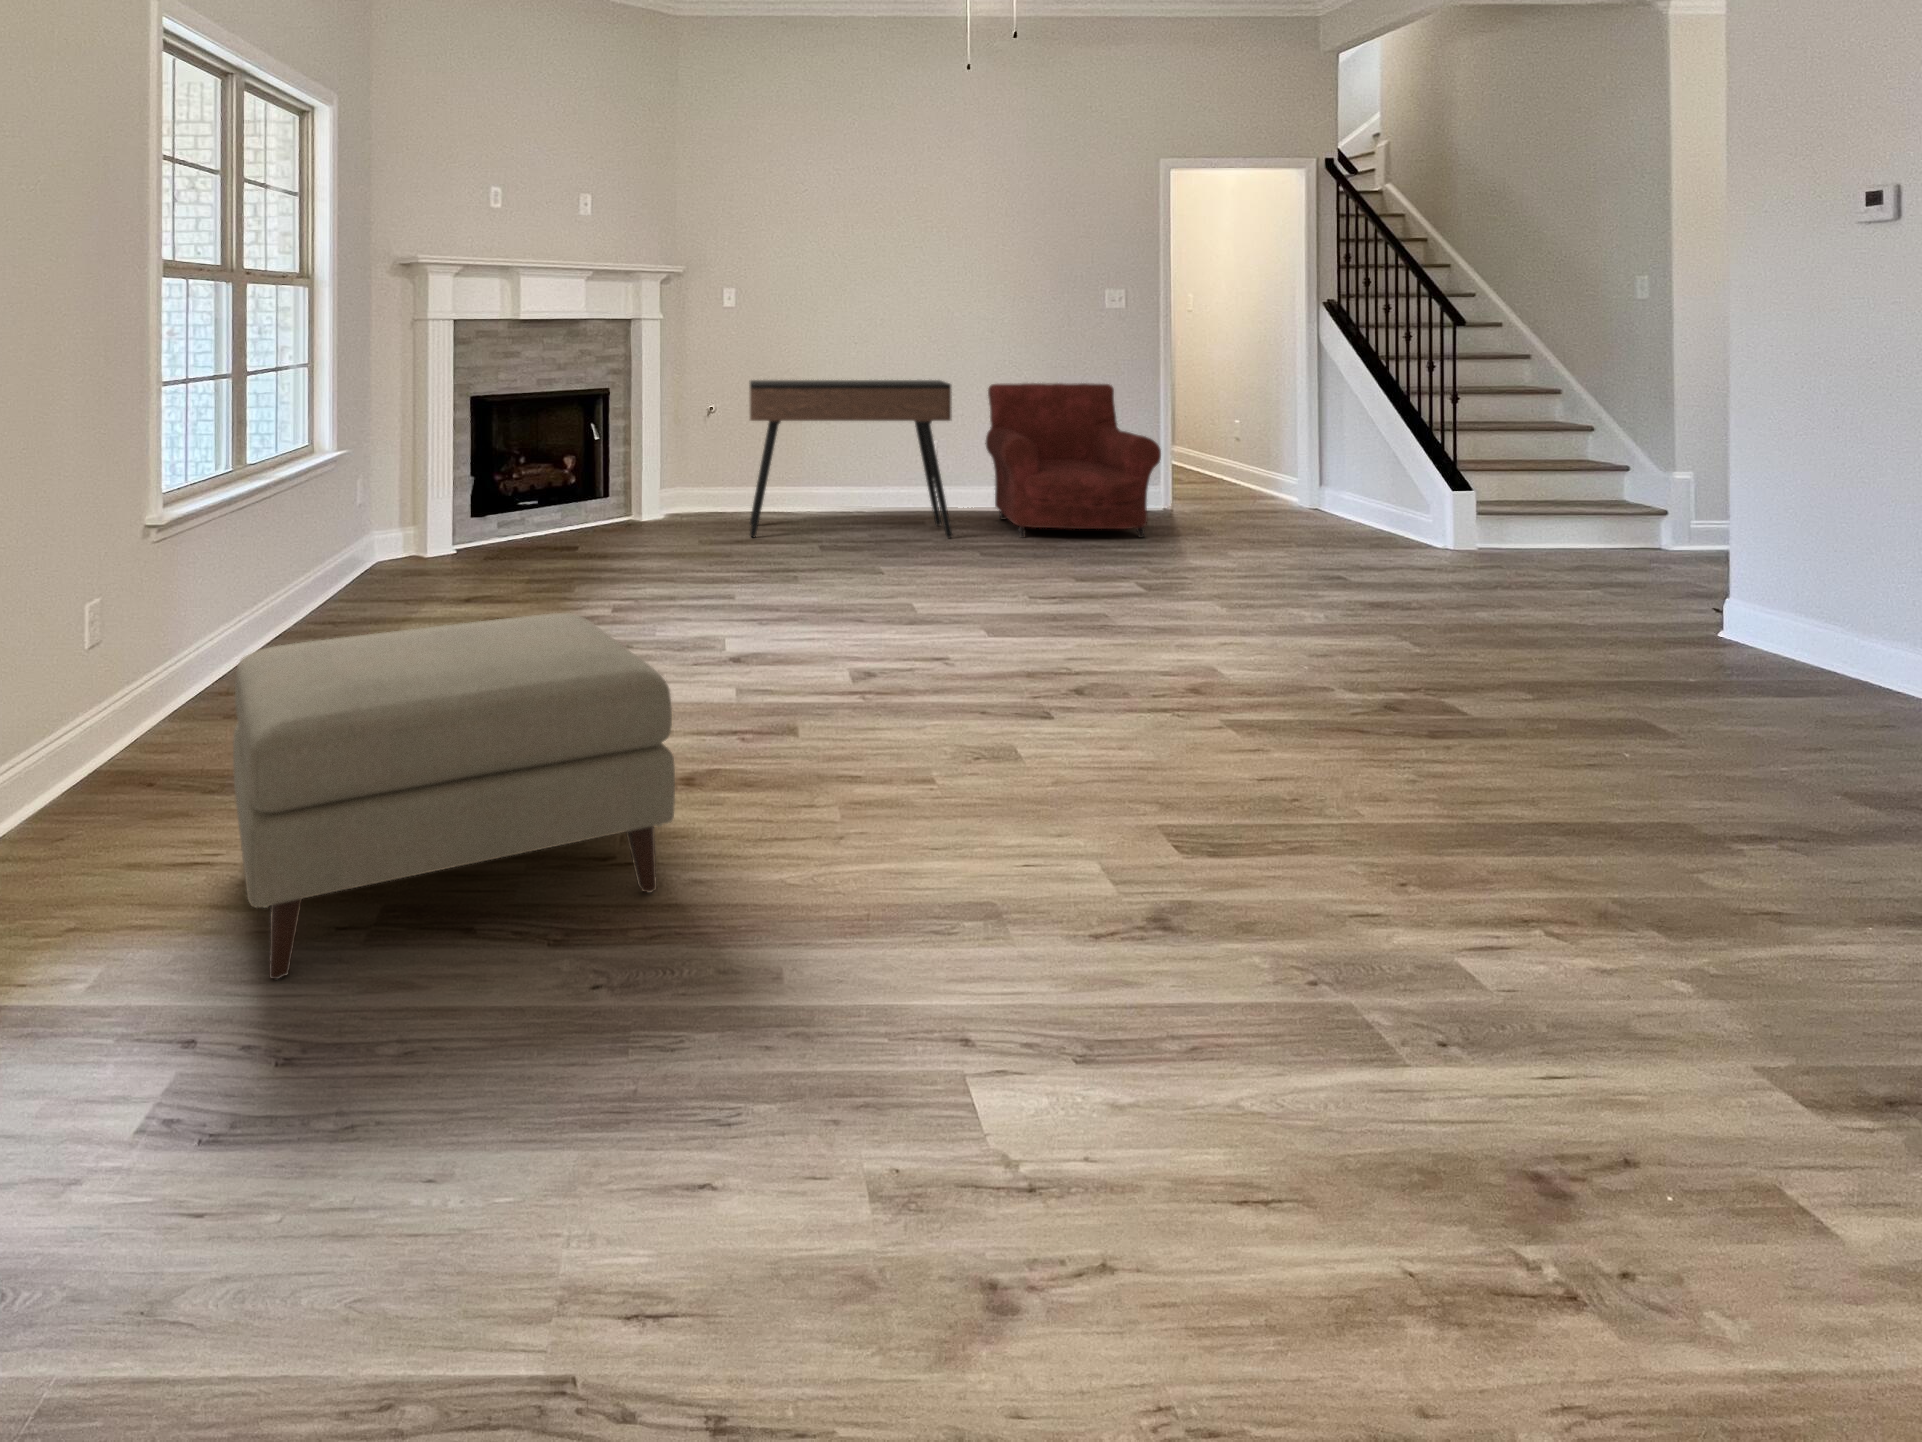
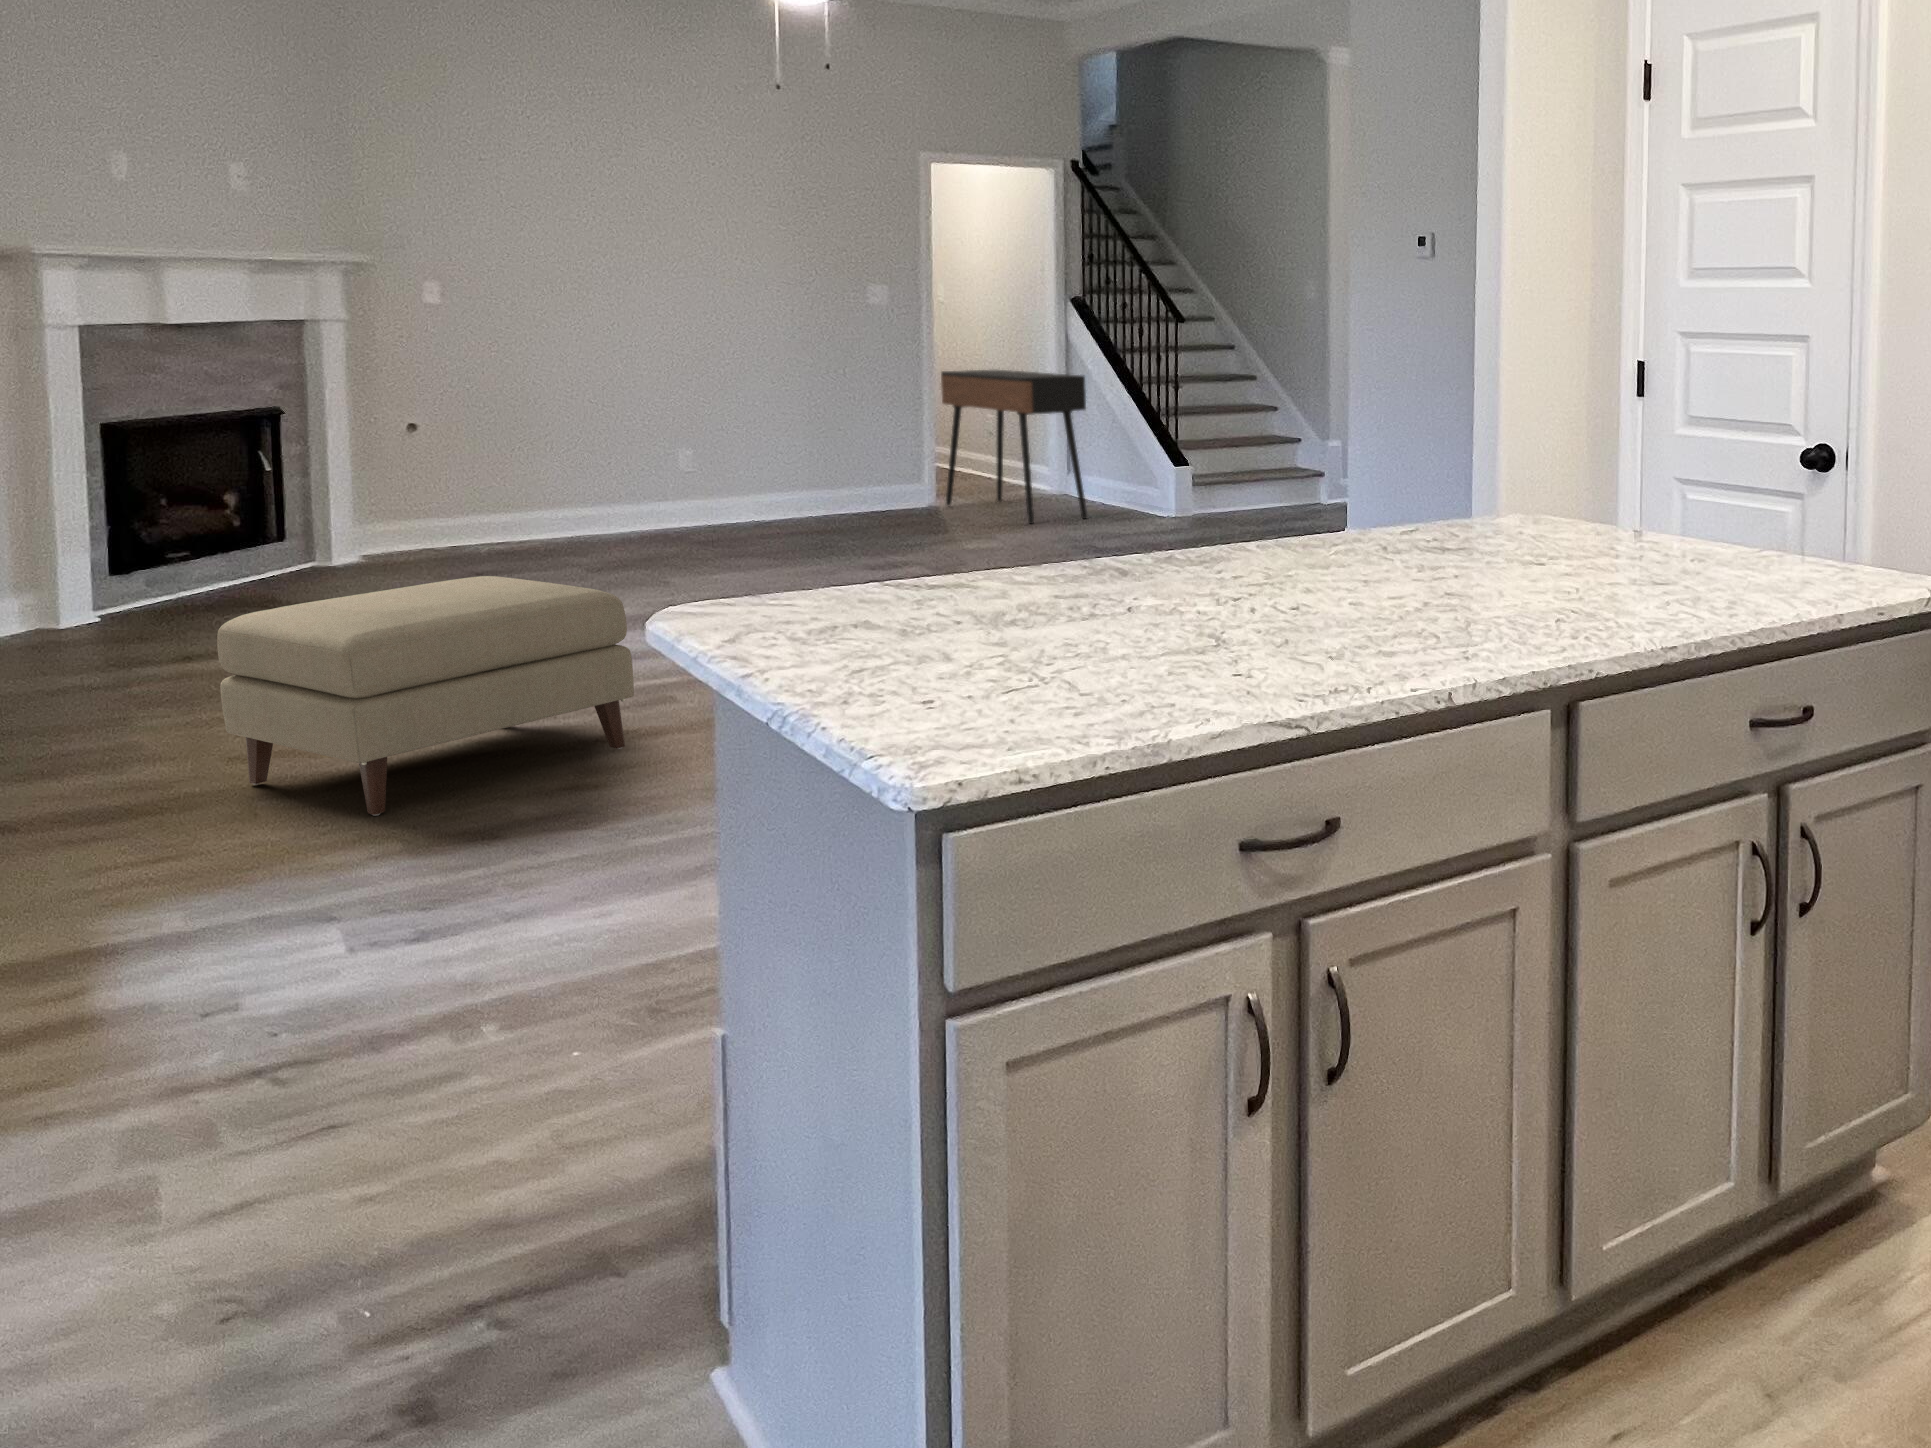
console table: present [750,380,952,538] -> present [941,370,1087,524]
armchair: present [985,383,1161,538] -> none [742,383,925,544]

